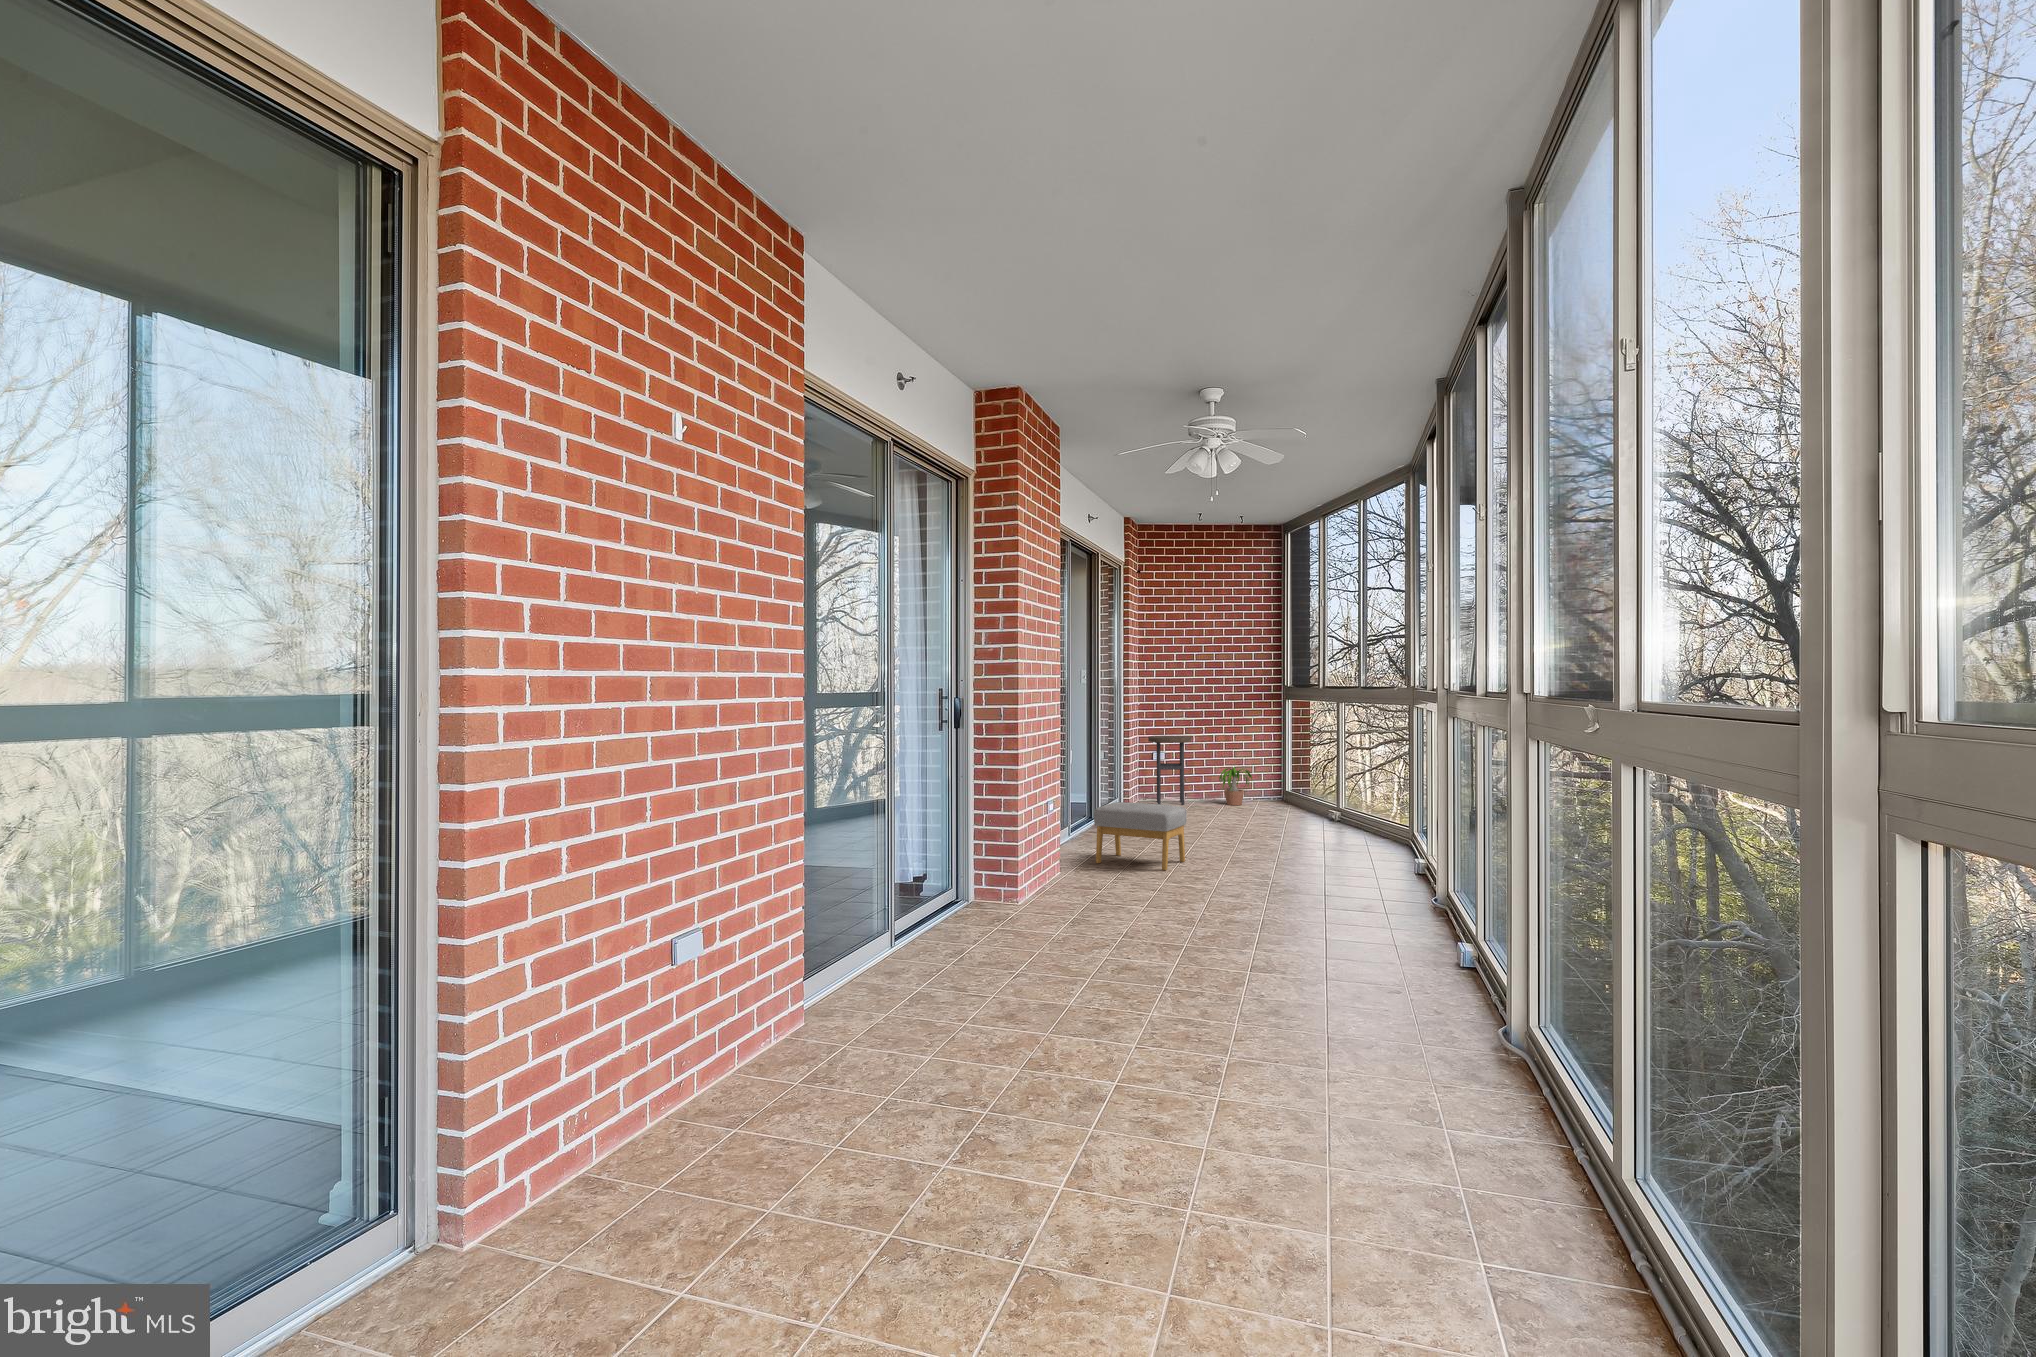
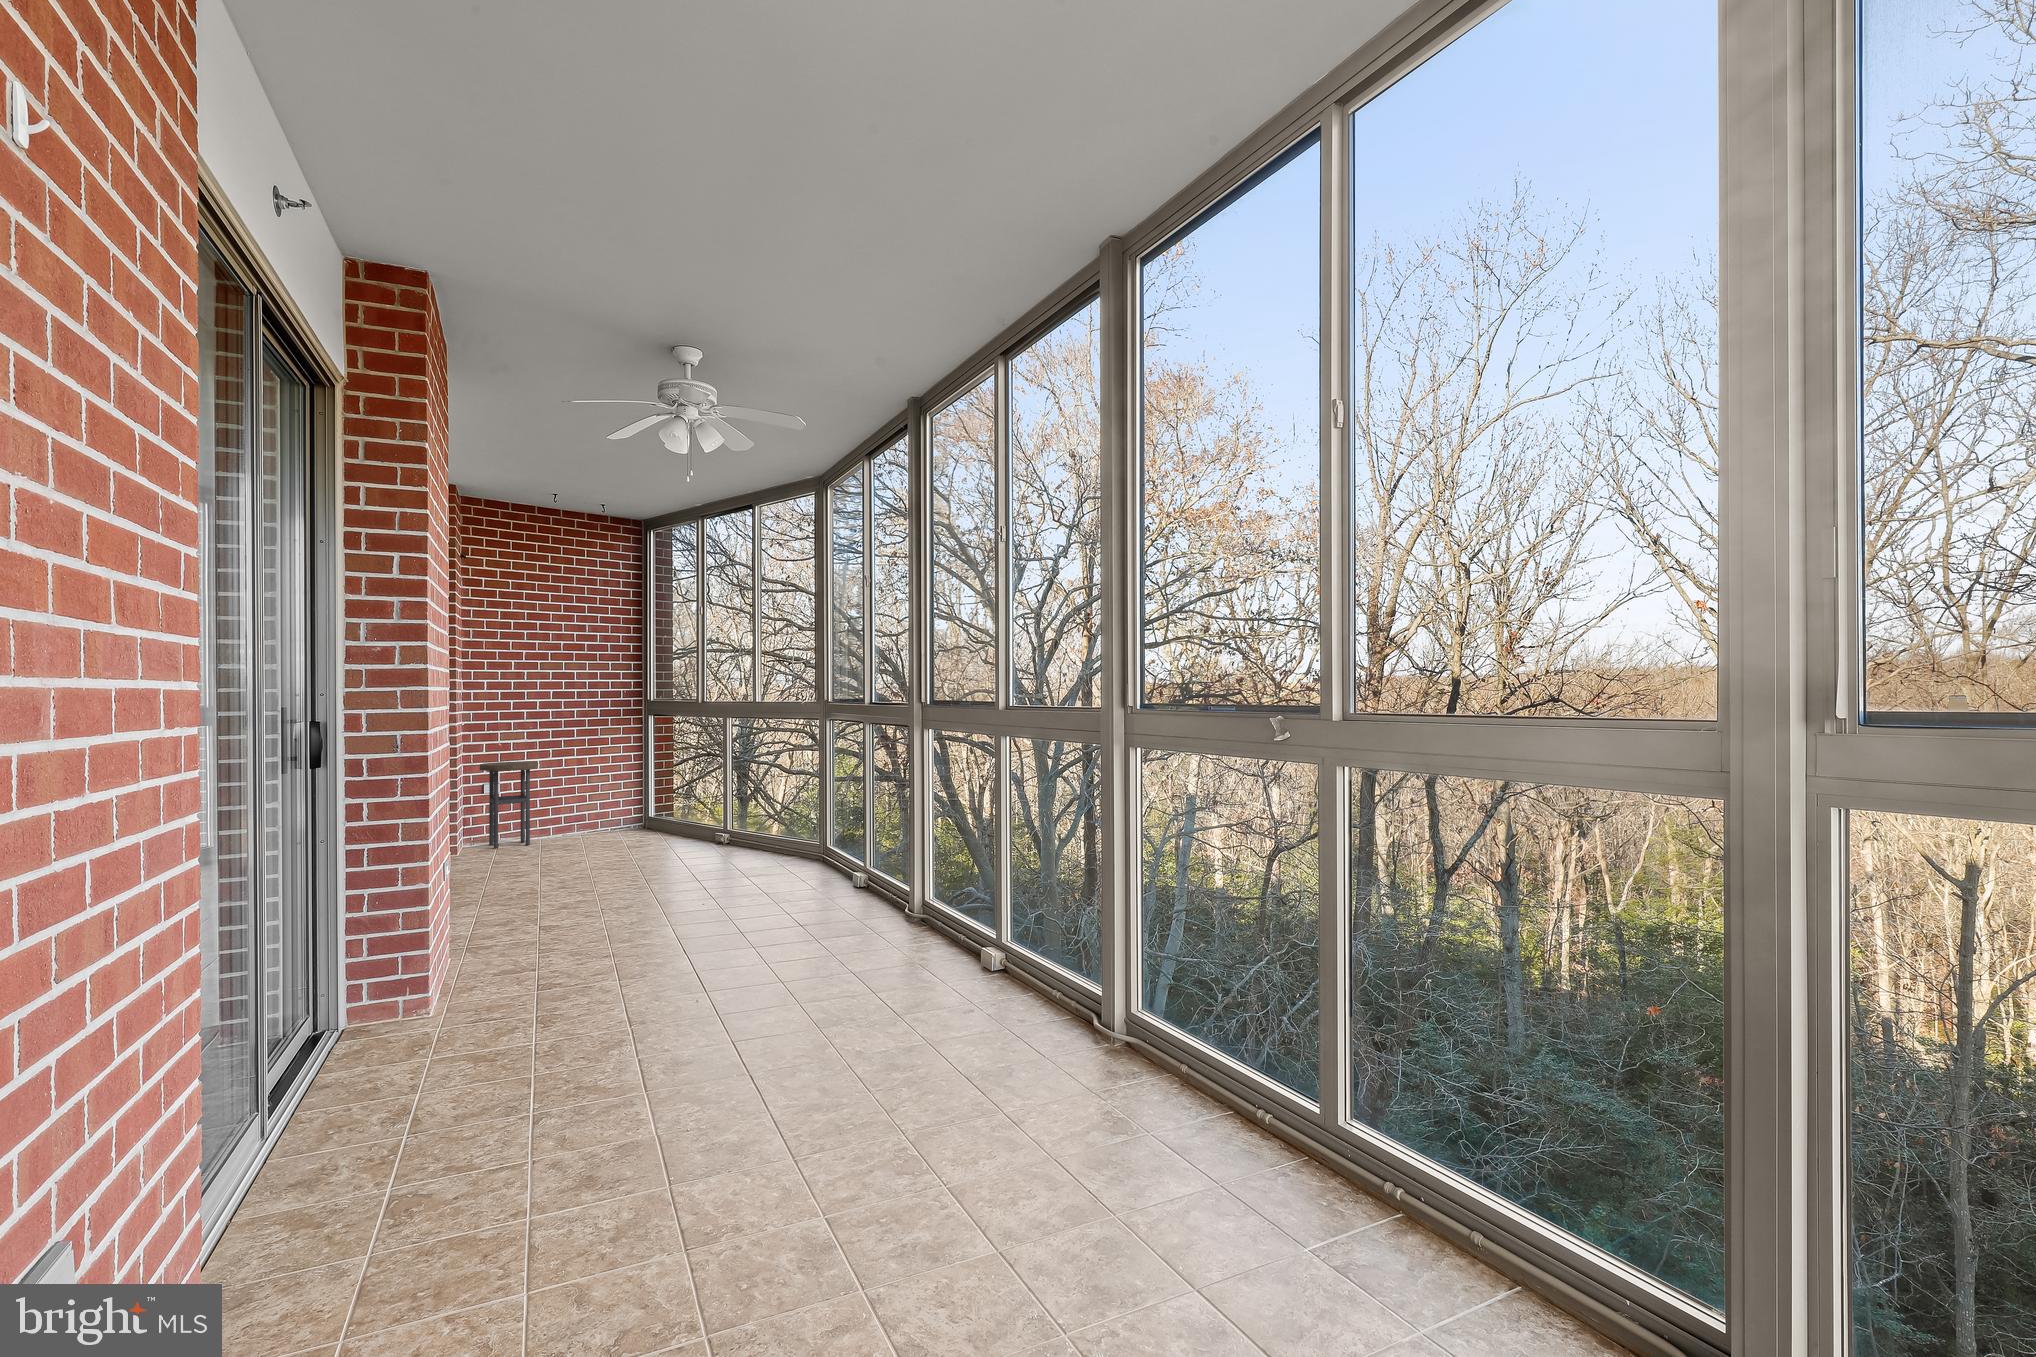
potted plant: present [1219,767,1252,805] -> none [568,795,622,840]
footstool: present [1094,802,1187,870] -> none [479,847,602,934]

